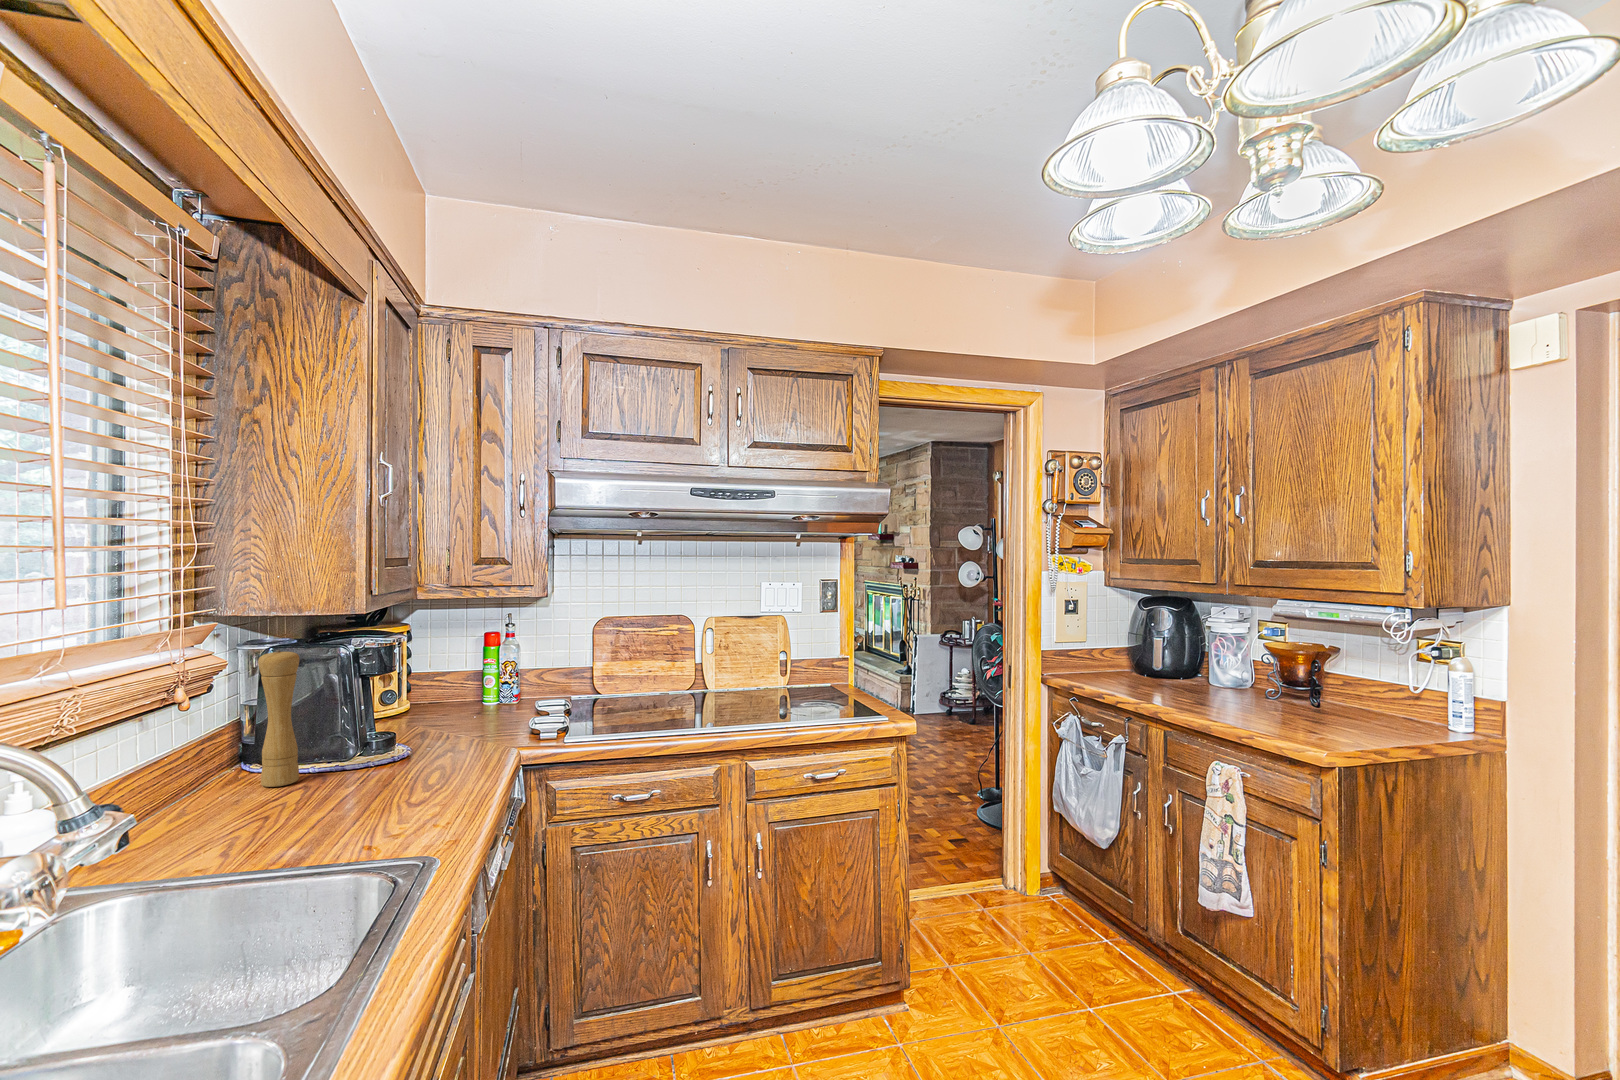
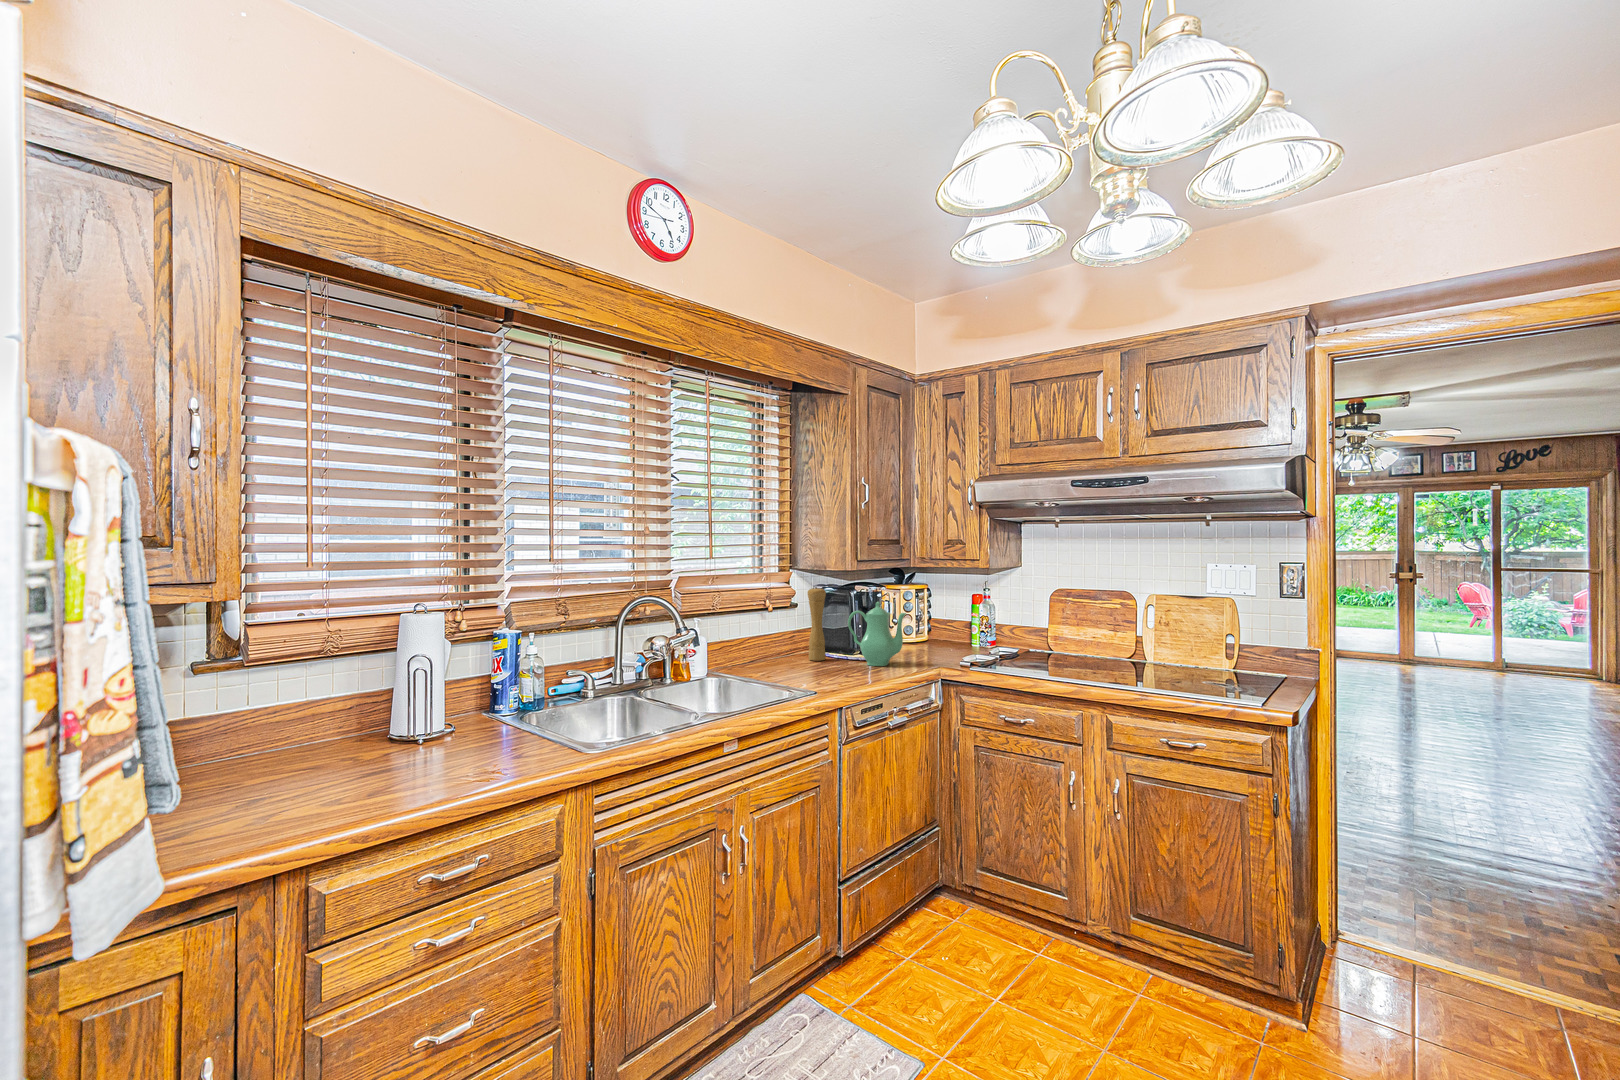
teapot: none [352,662,463,771] -> present [848,602,906,666]

